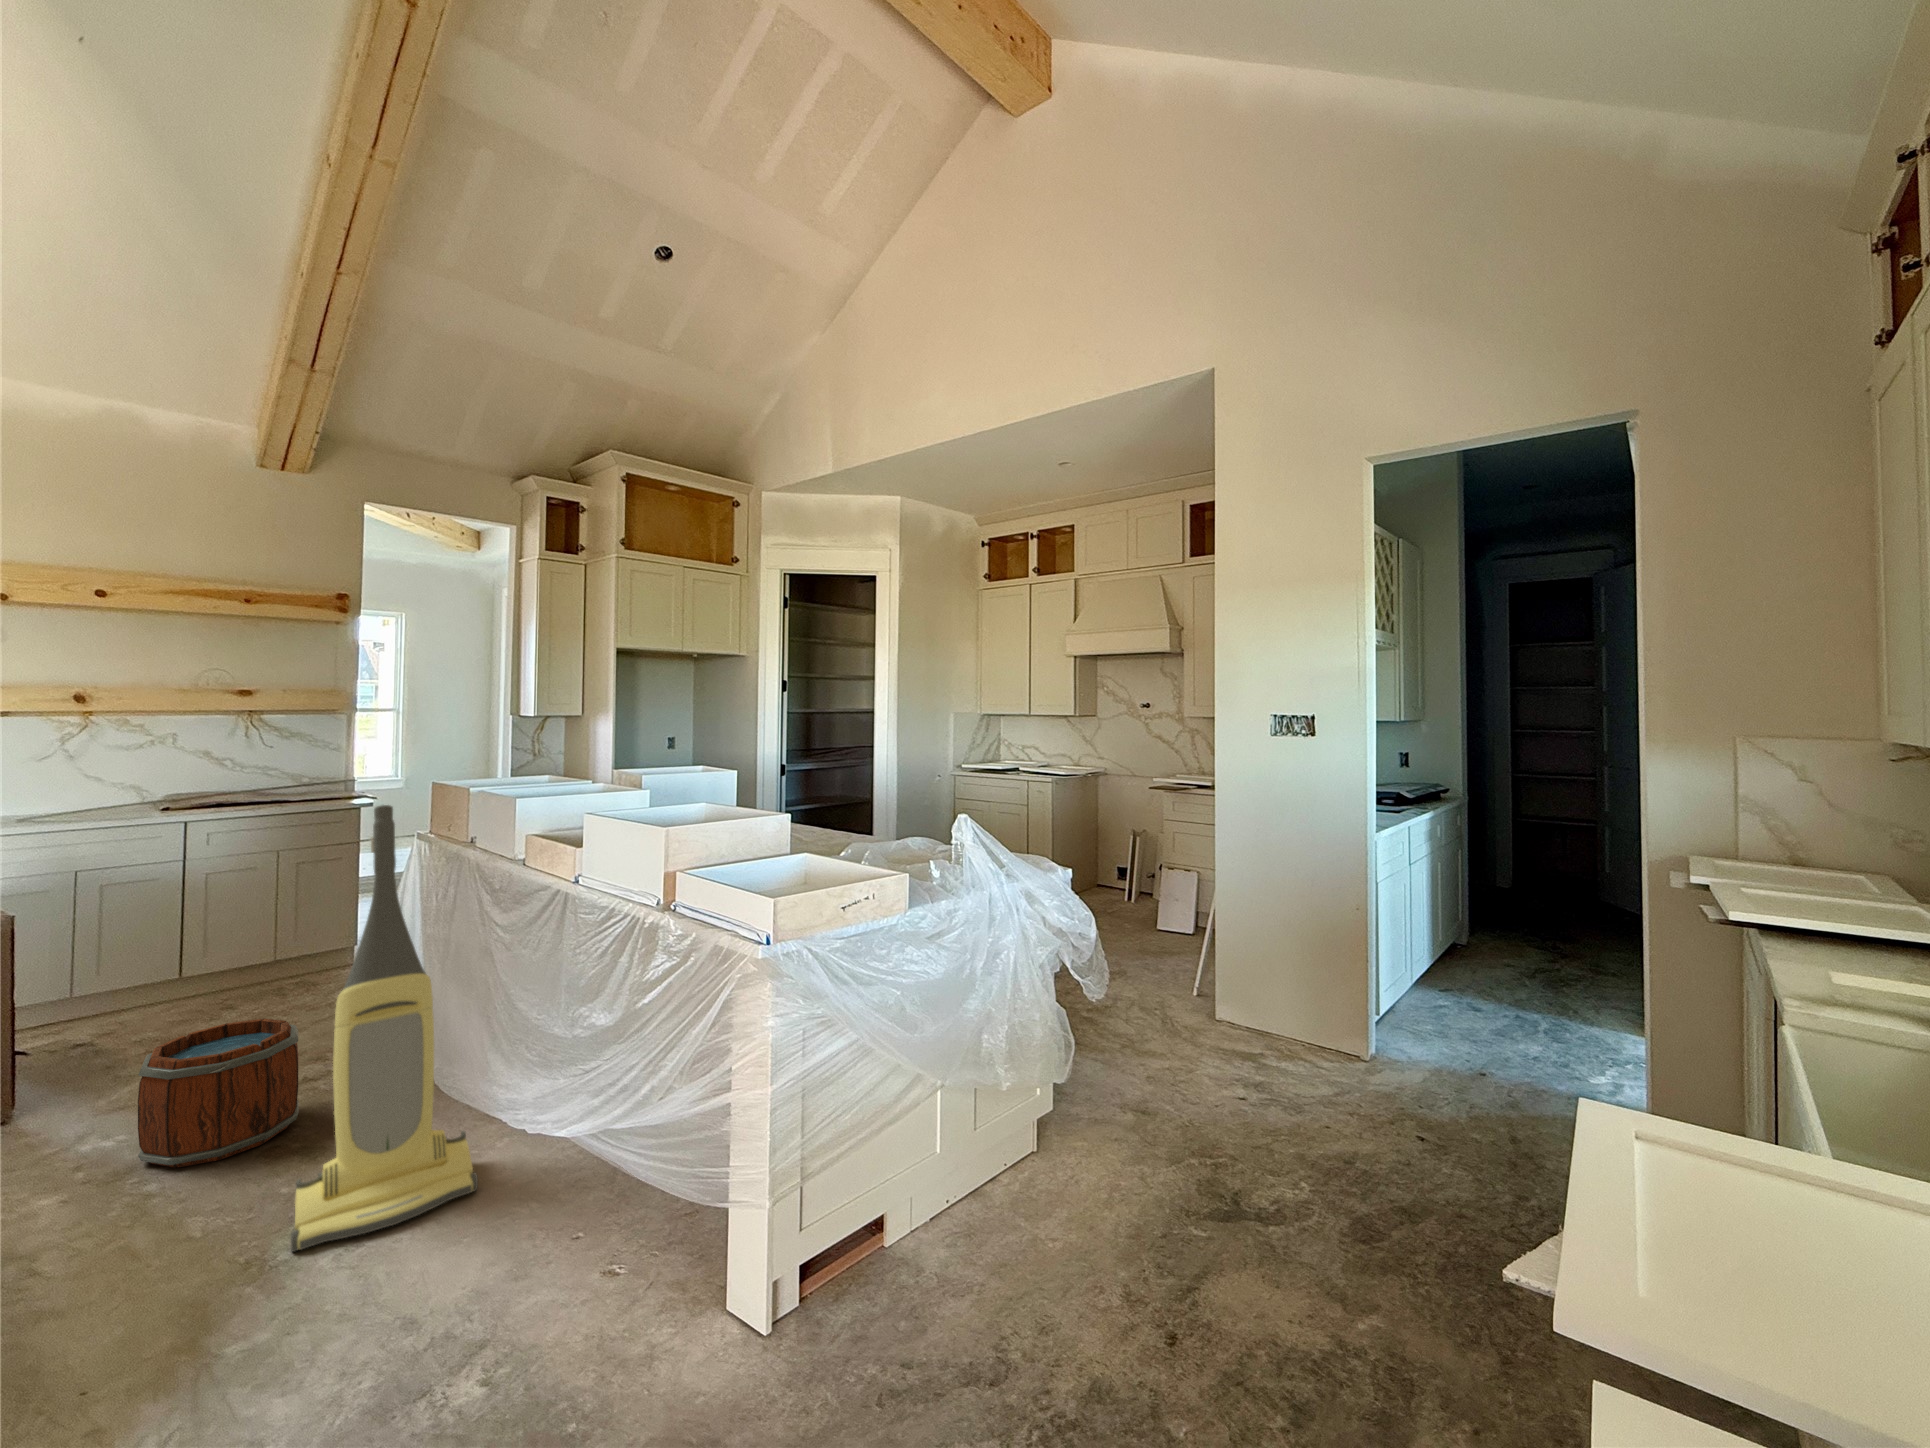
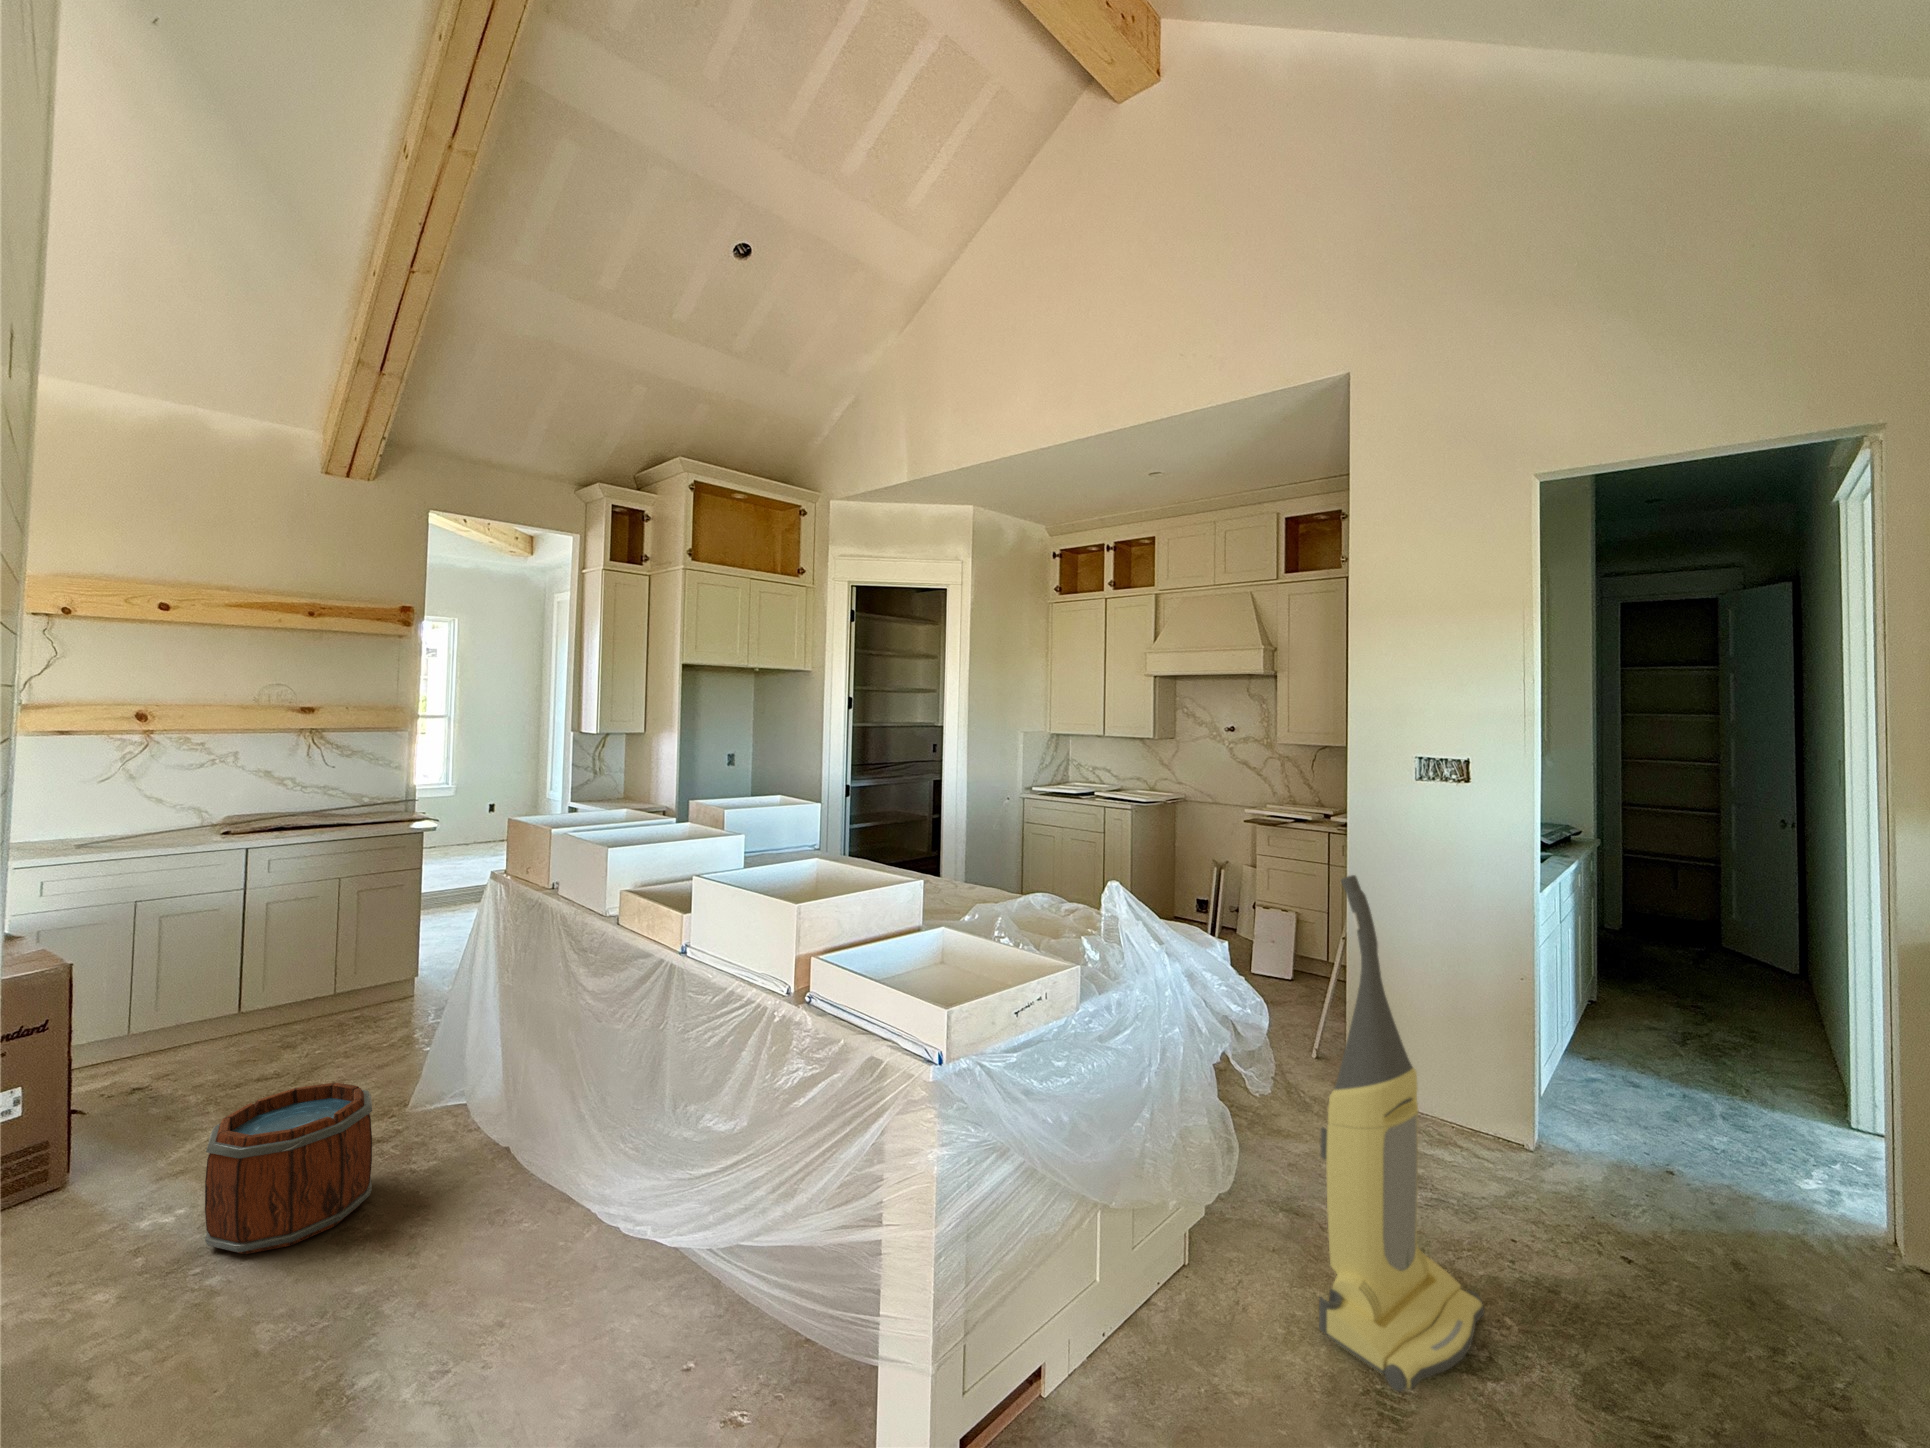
vacuum cleaner: present [291,805,478,1252] -> present [1319,875,1484,1392]

